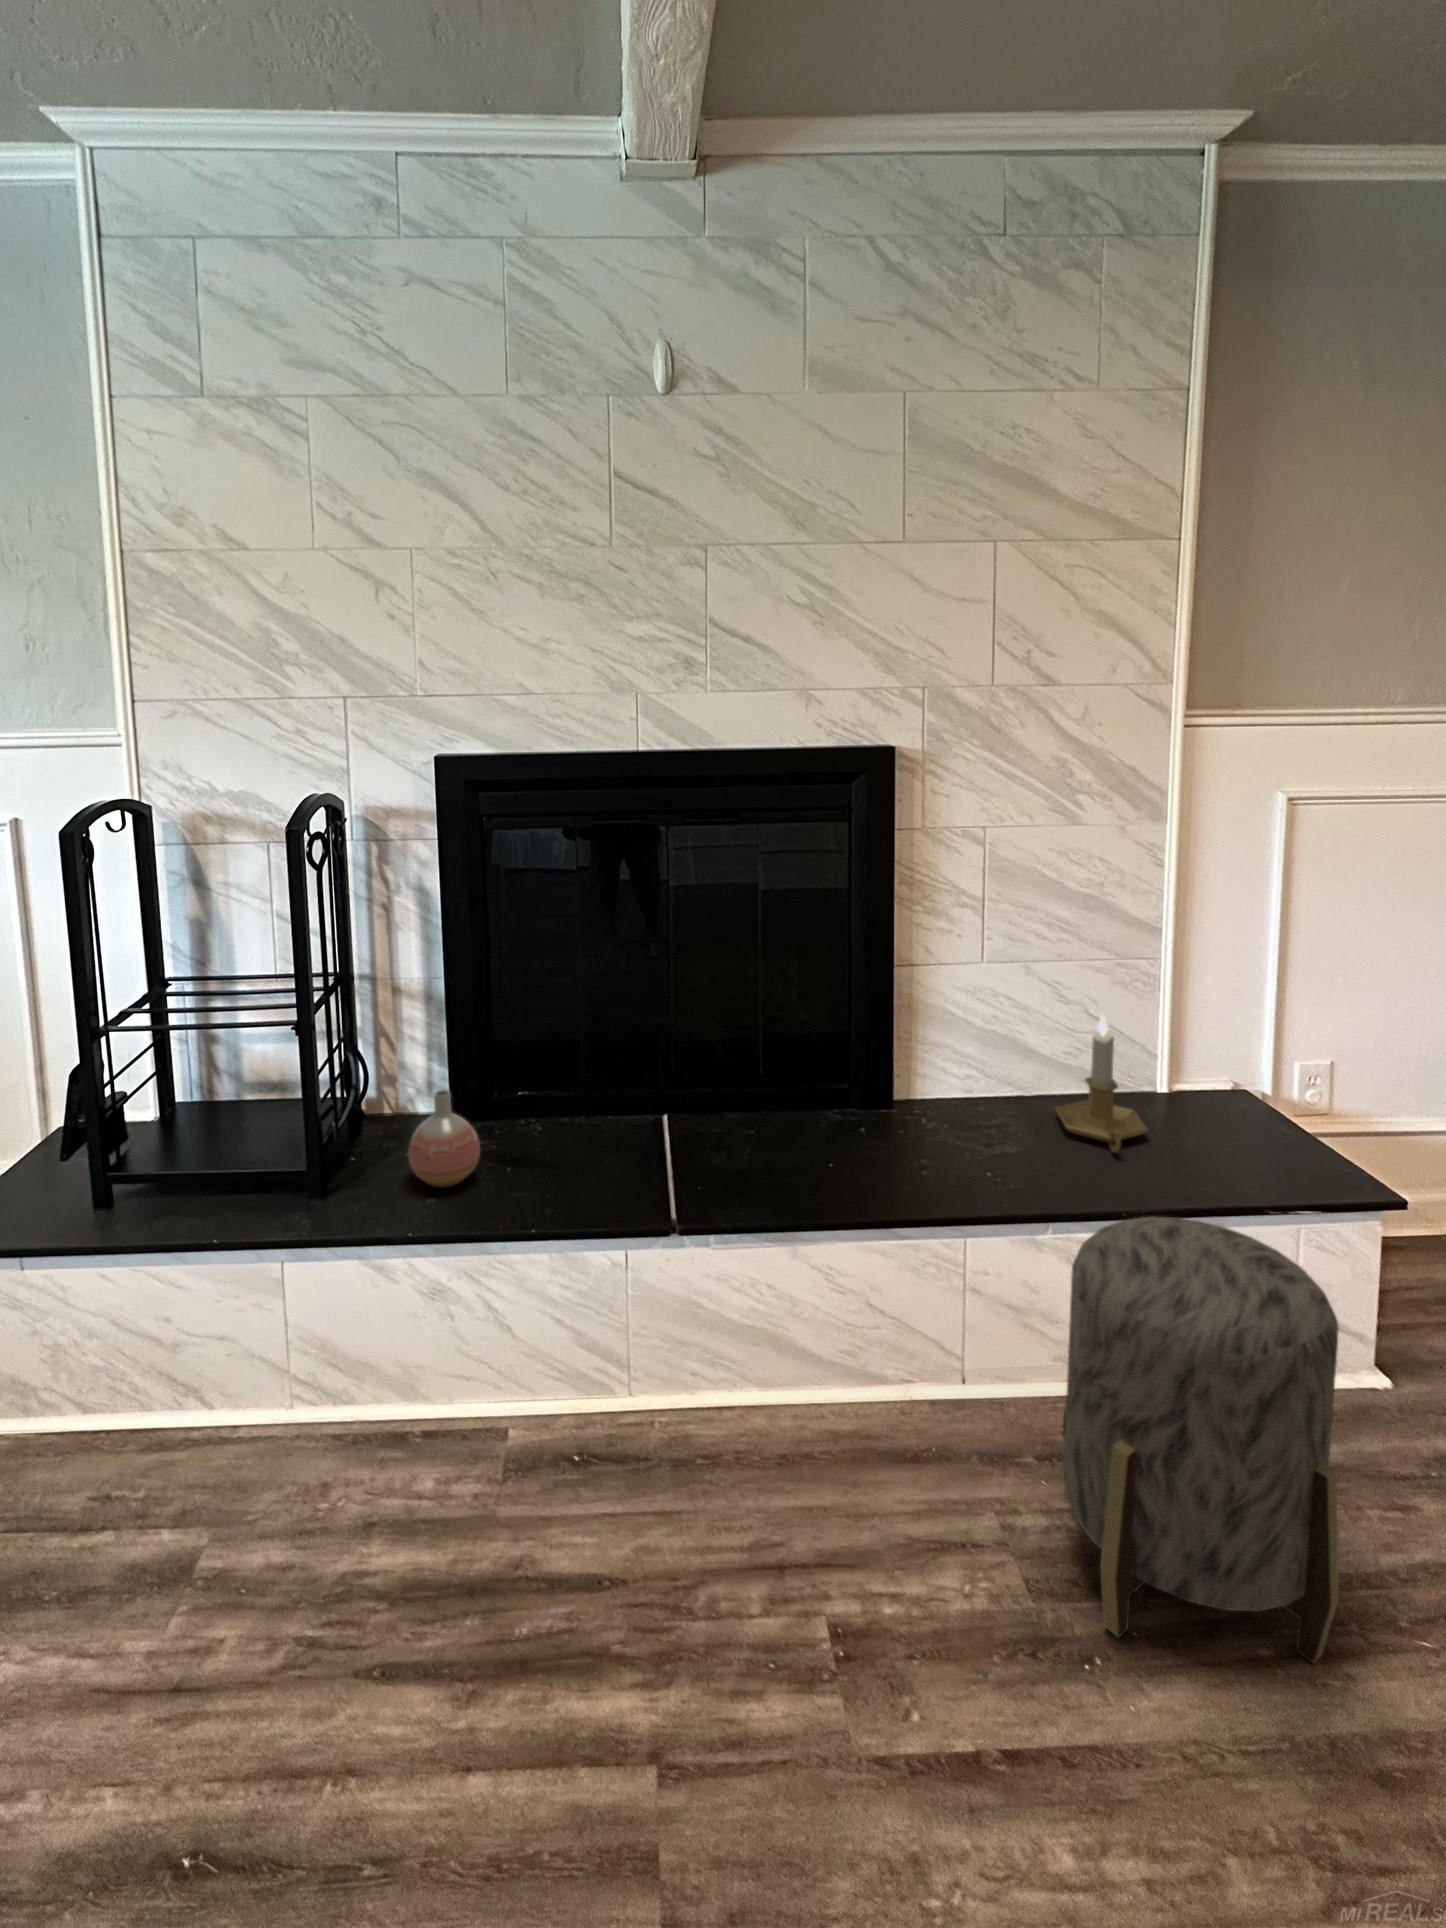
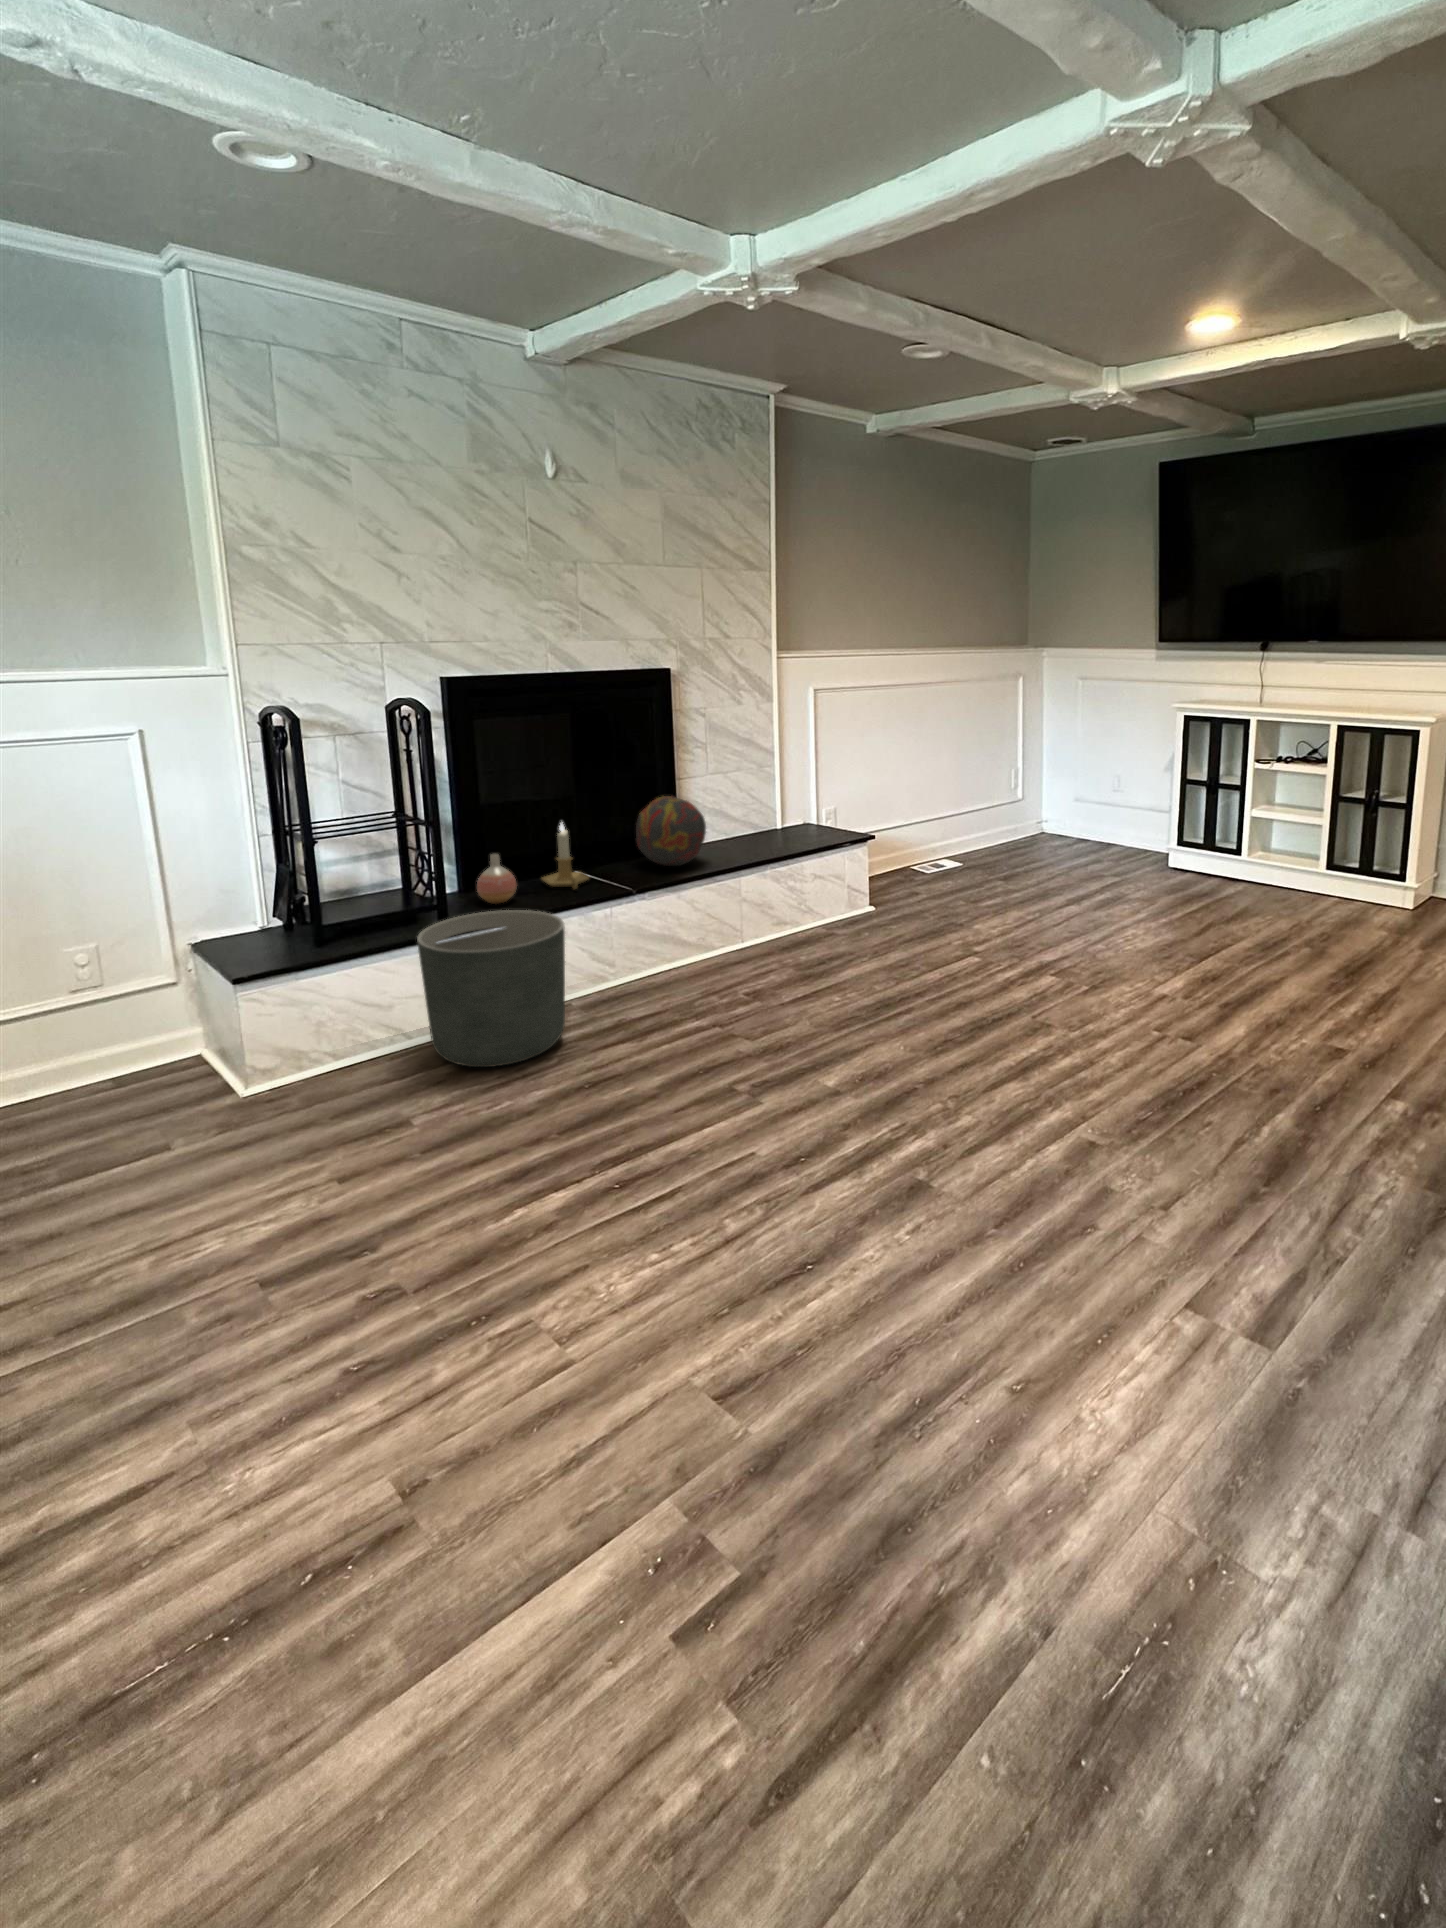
decorative orb: none [763,1015,908,1174] -> present [636,796,706,866]
candlestick: present [1056,1016,1147,1152] -> present [542,823,589,889]
ottoman: present [1063,1217,1339,1663] -> none [792,836,890,972]
planter: none [92,1224,402,1632] -> present [417,910,565,1067]

